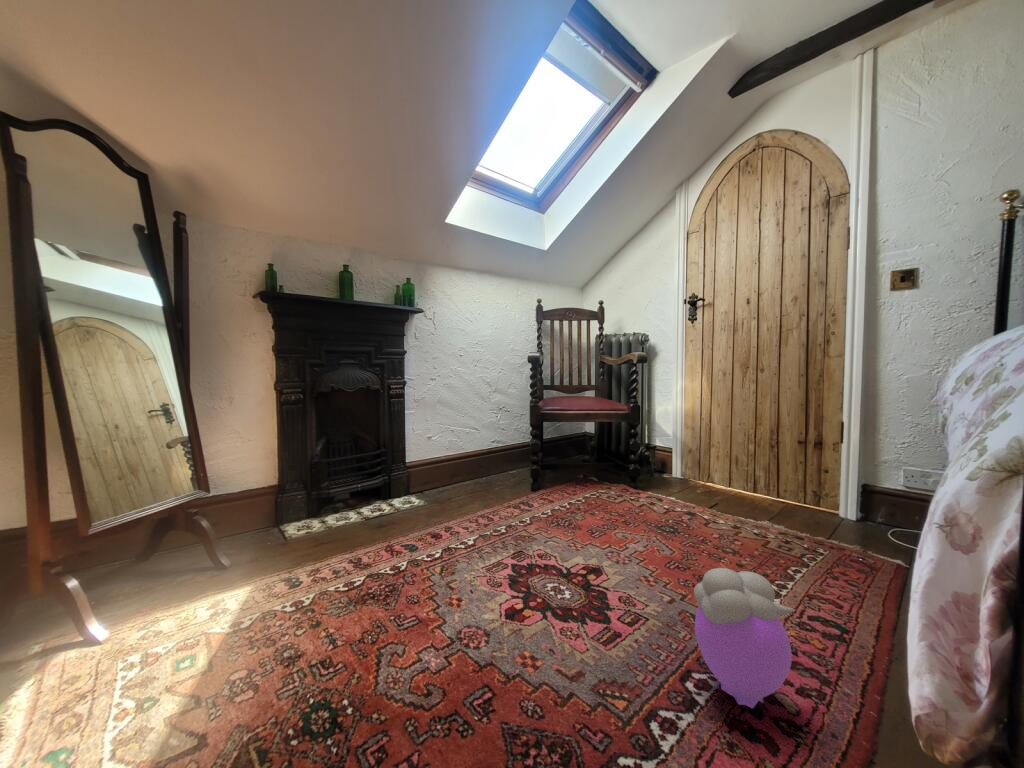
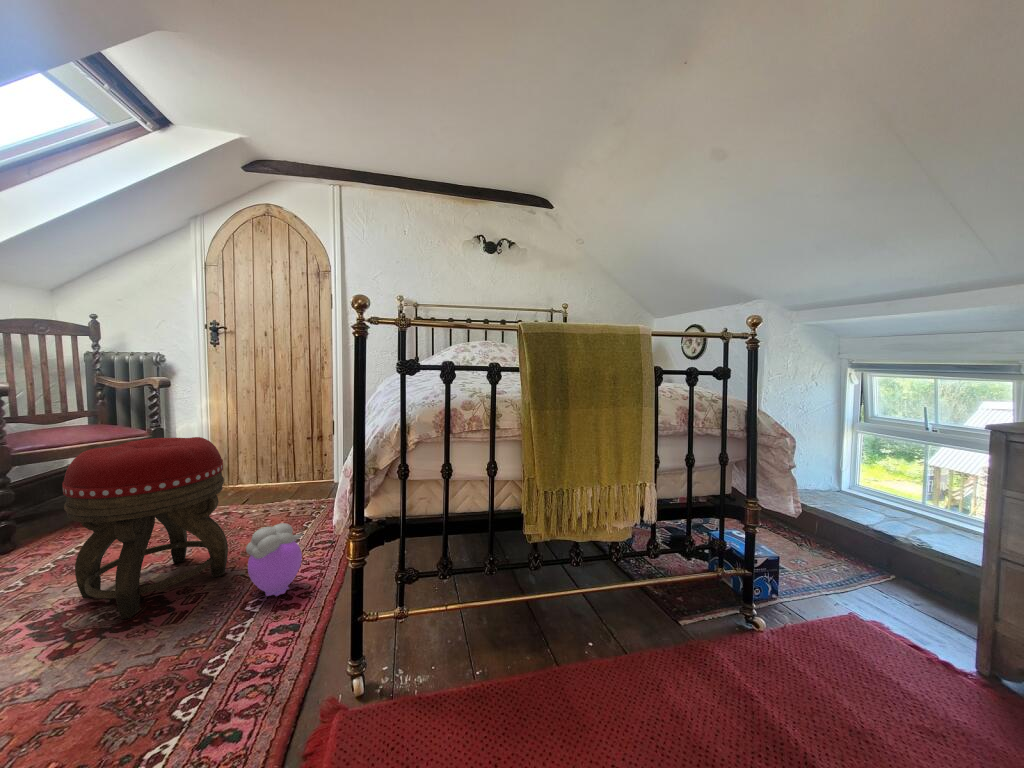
footstool: none [539,407,678,604] -> present [63,437,228,619]

